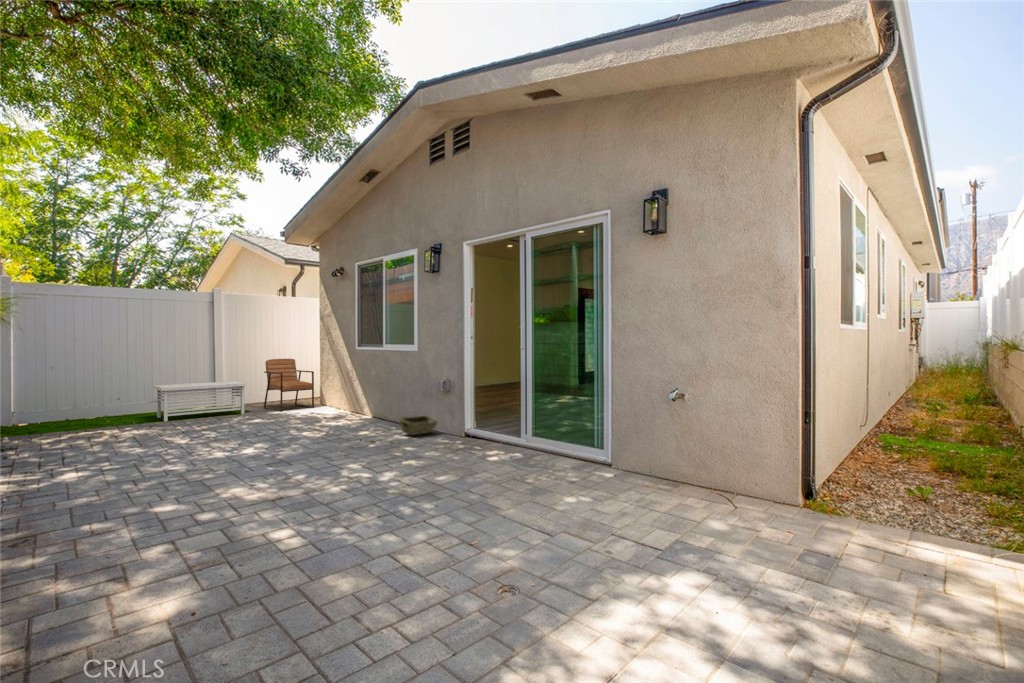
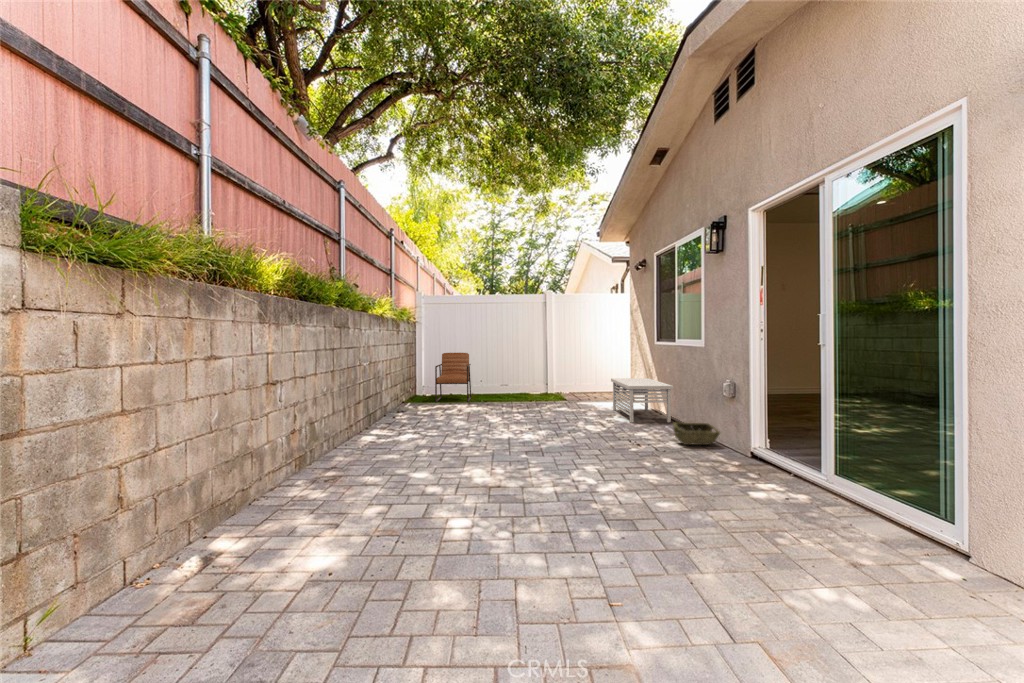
chair: present [264,359,314,411] -> present [435,353,471,402]
storage bench: present [153,381,246,421] -> present [611,378,673,423]

